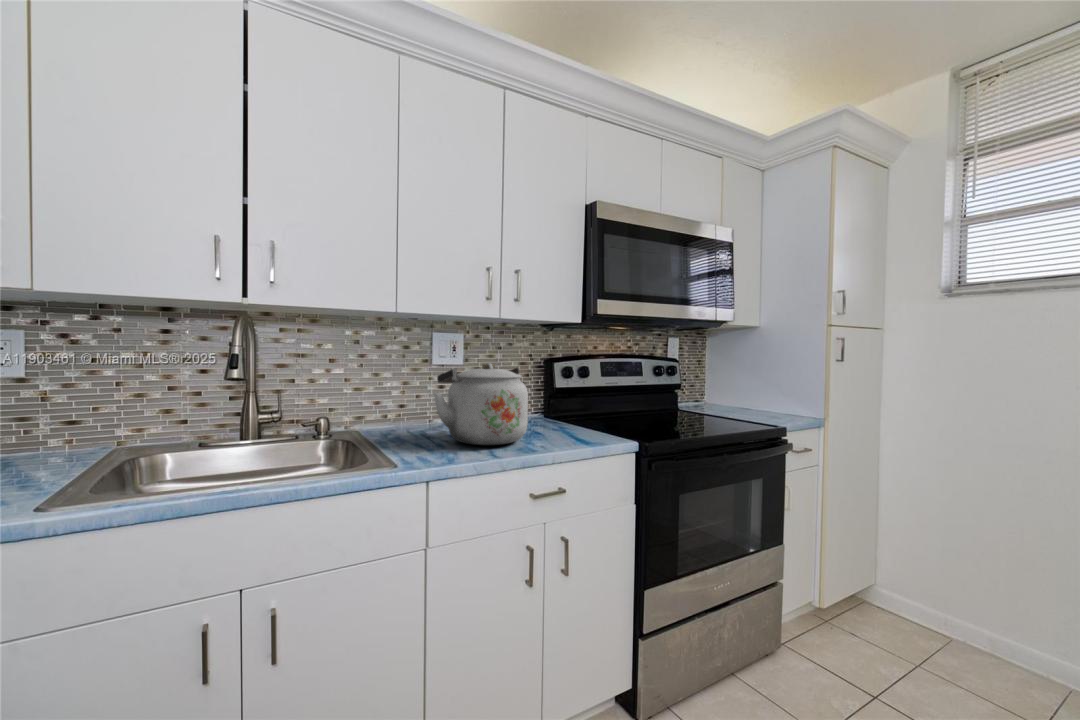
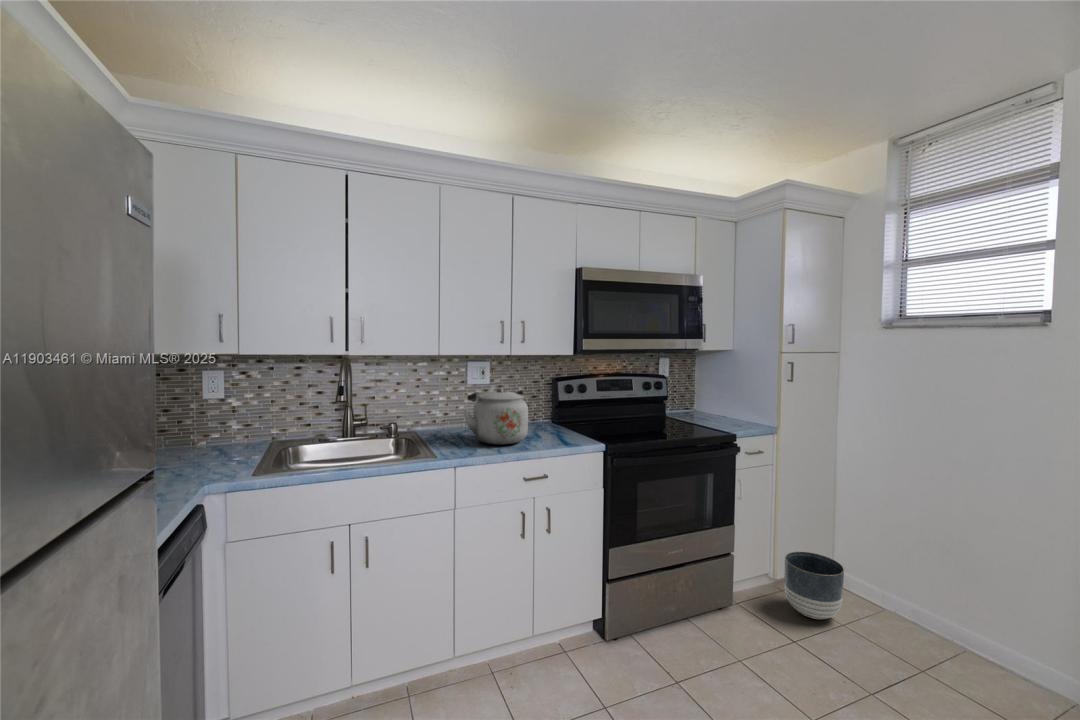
planter: none [840,573,920,661] -> present [784,552,844,619]

